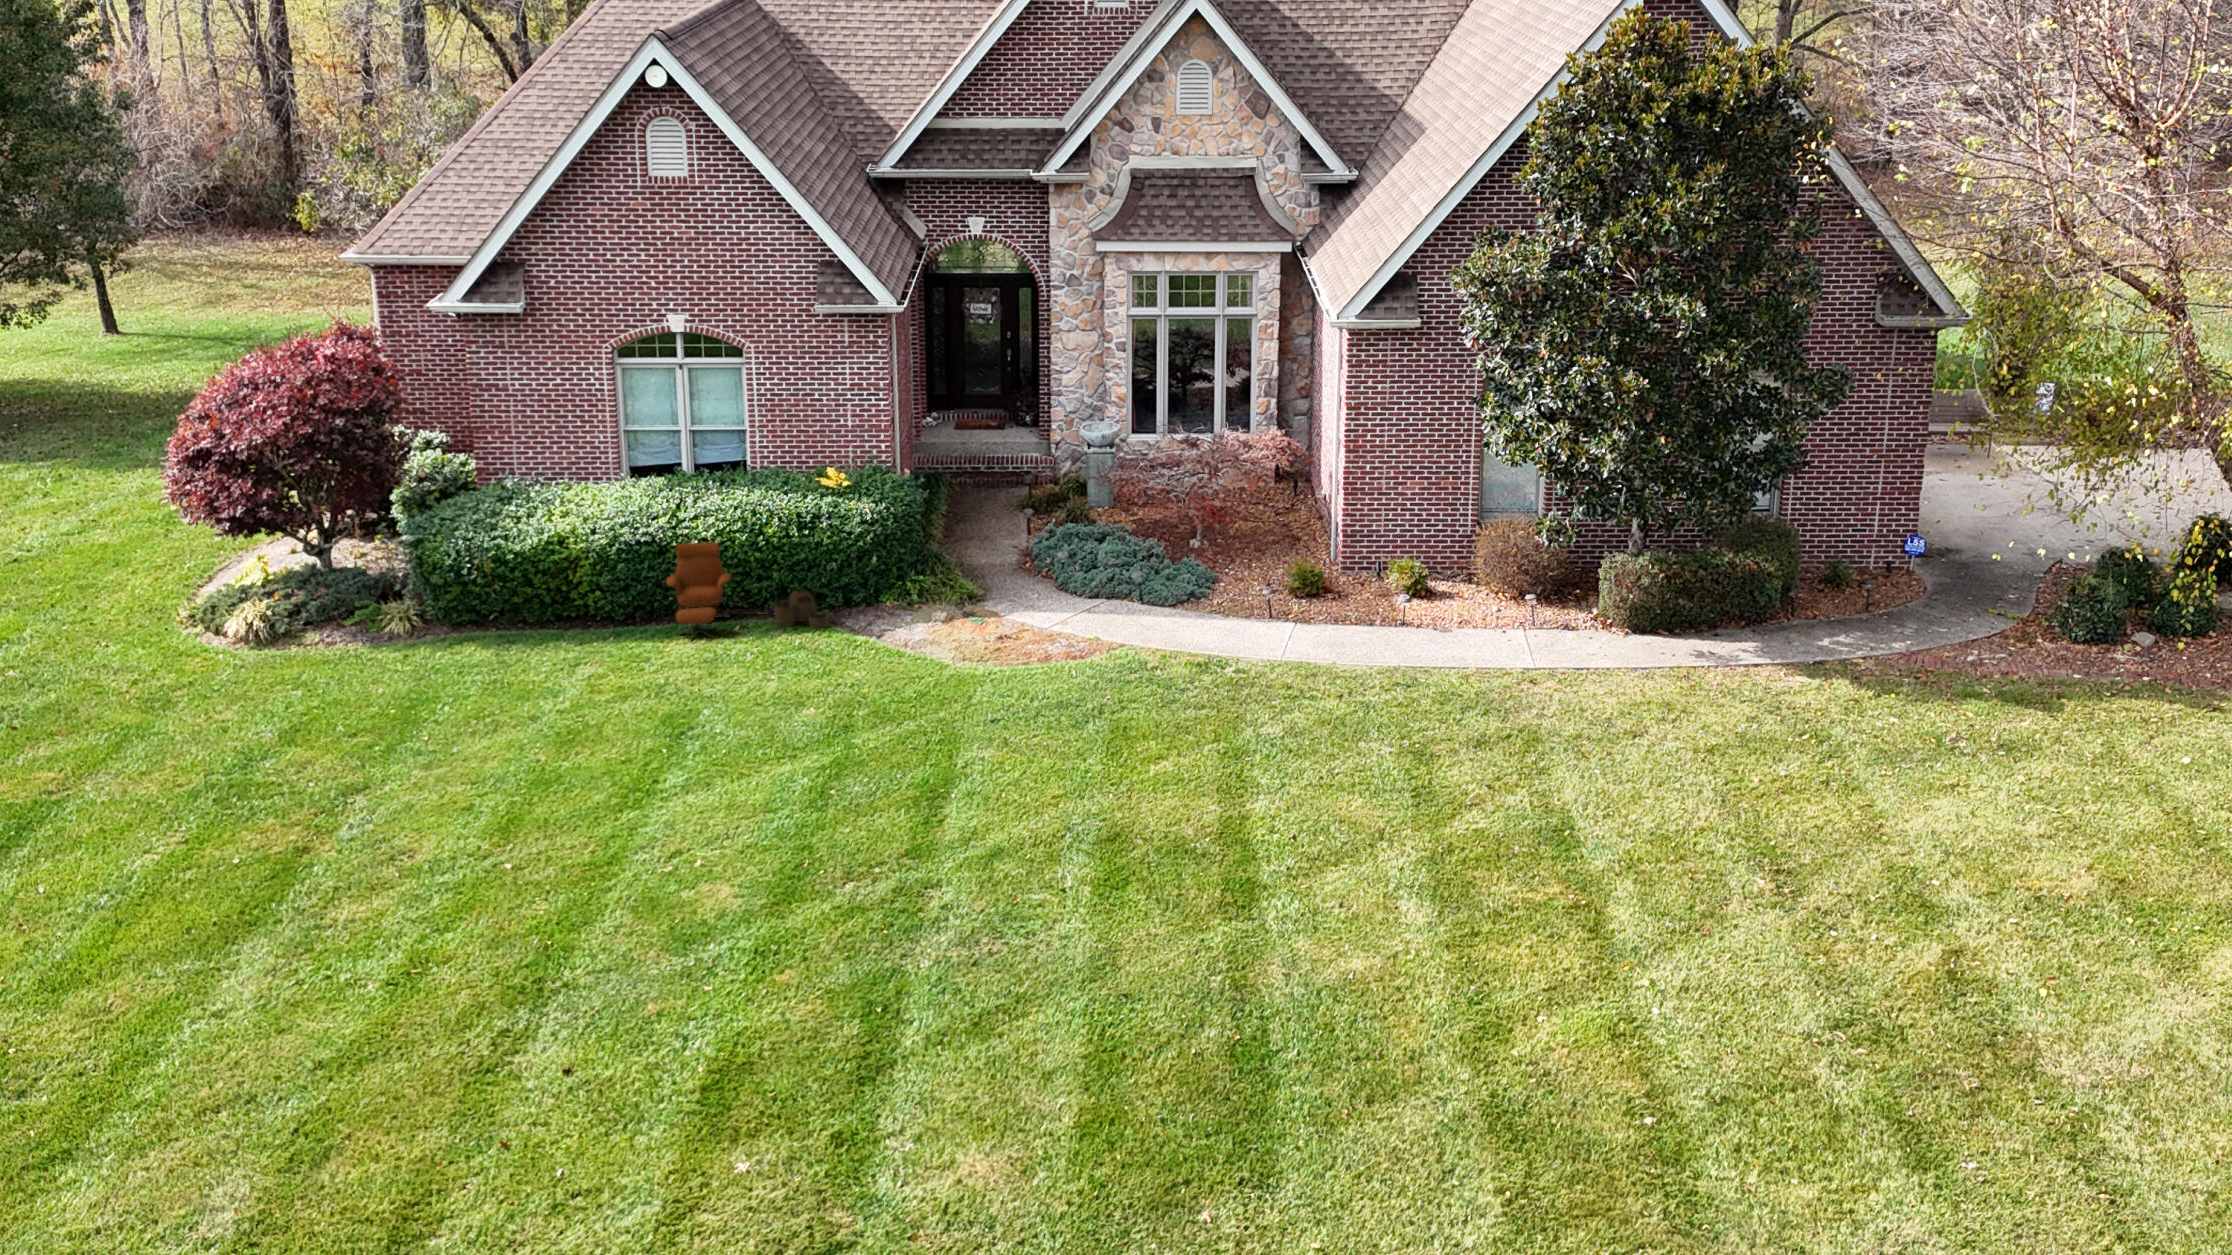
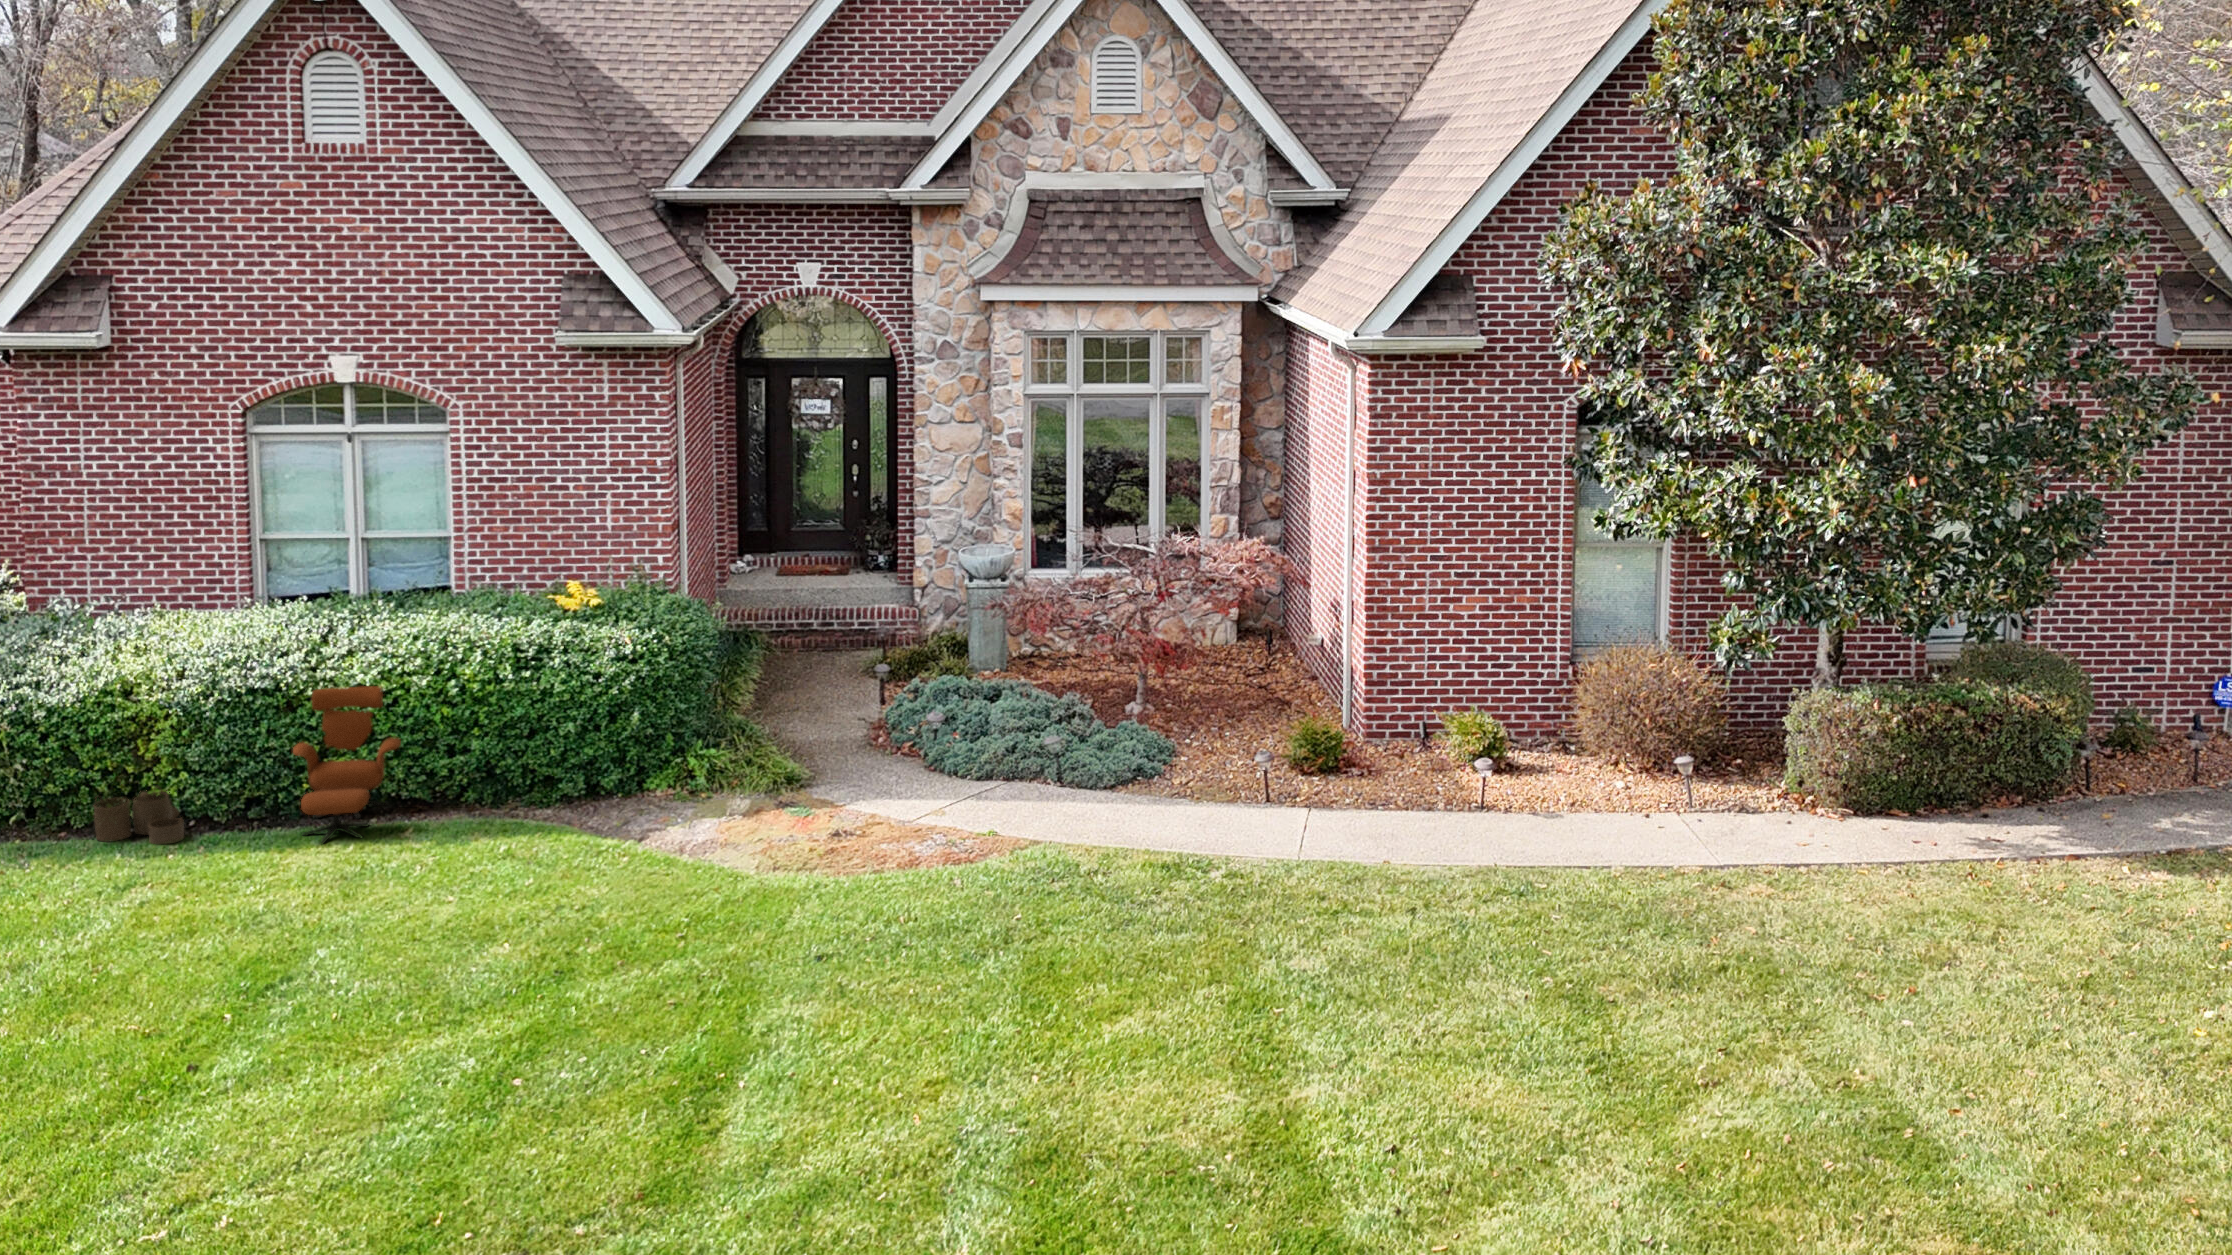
woven basket: present [775,590,829,628] -> present [94,789,184,844]

